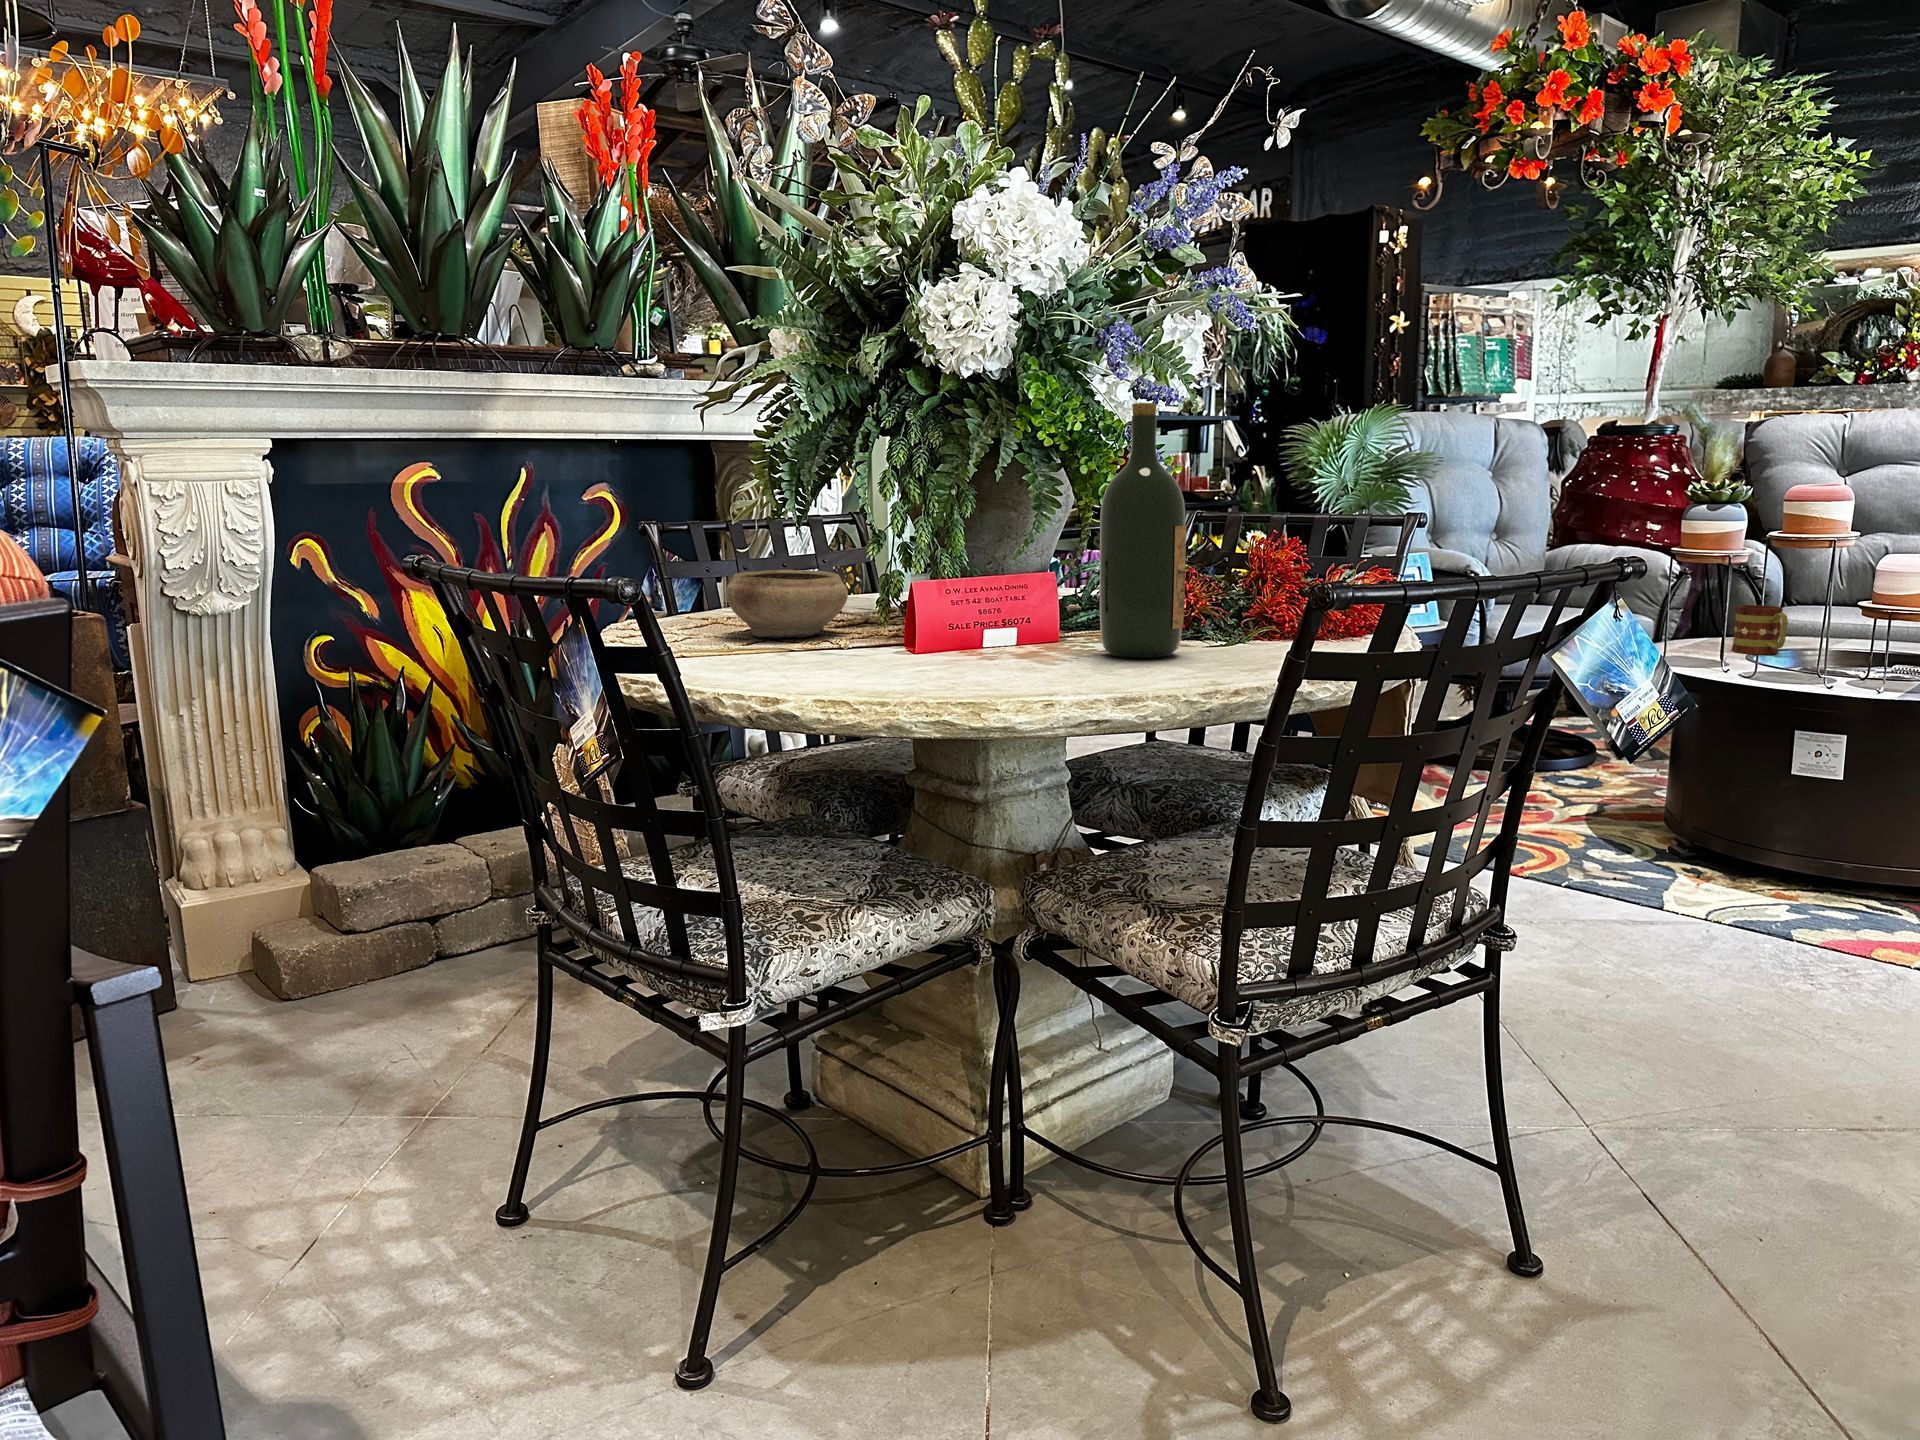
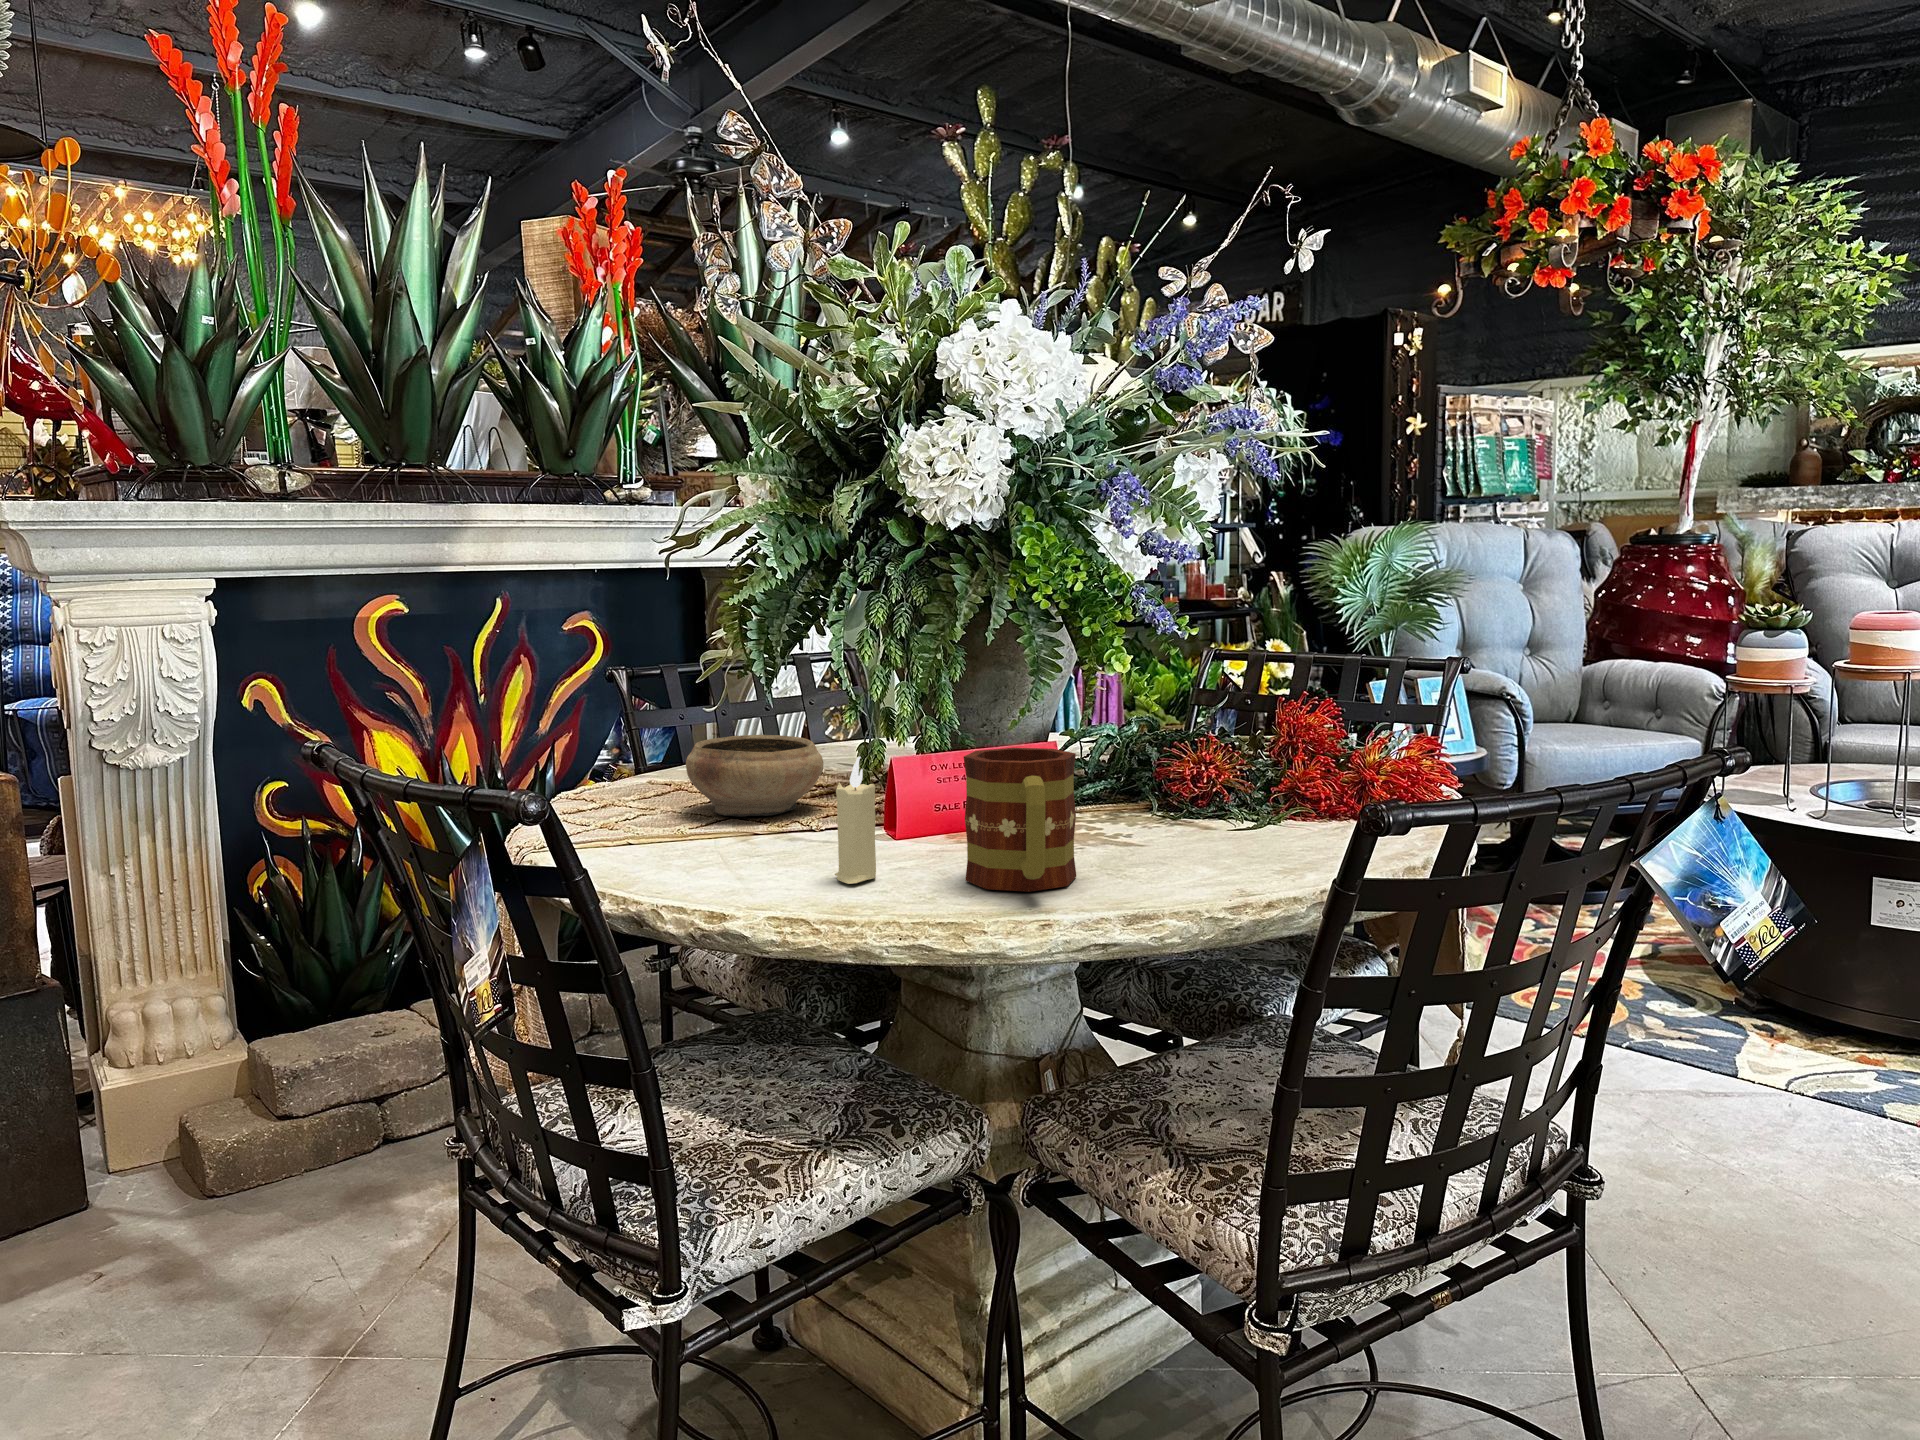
wine bottle: present [1100,403,1186,658] -> none [1106,561,1204,853]
candle: none [867,567,902,675] -> present [835,757,876,884]
mug: present [1732,605,1788,655] -> present [964,748,1076,892]

